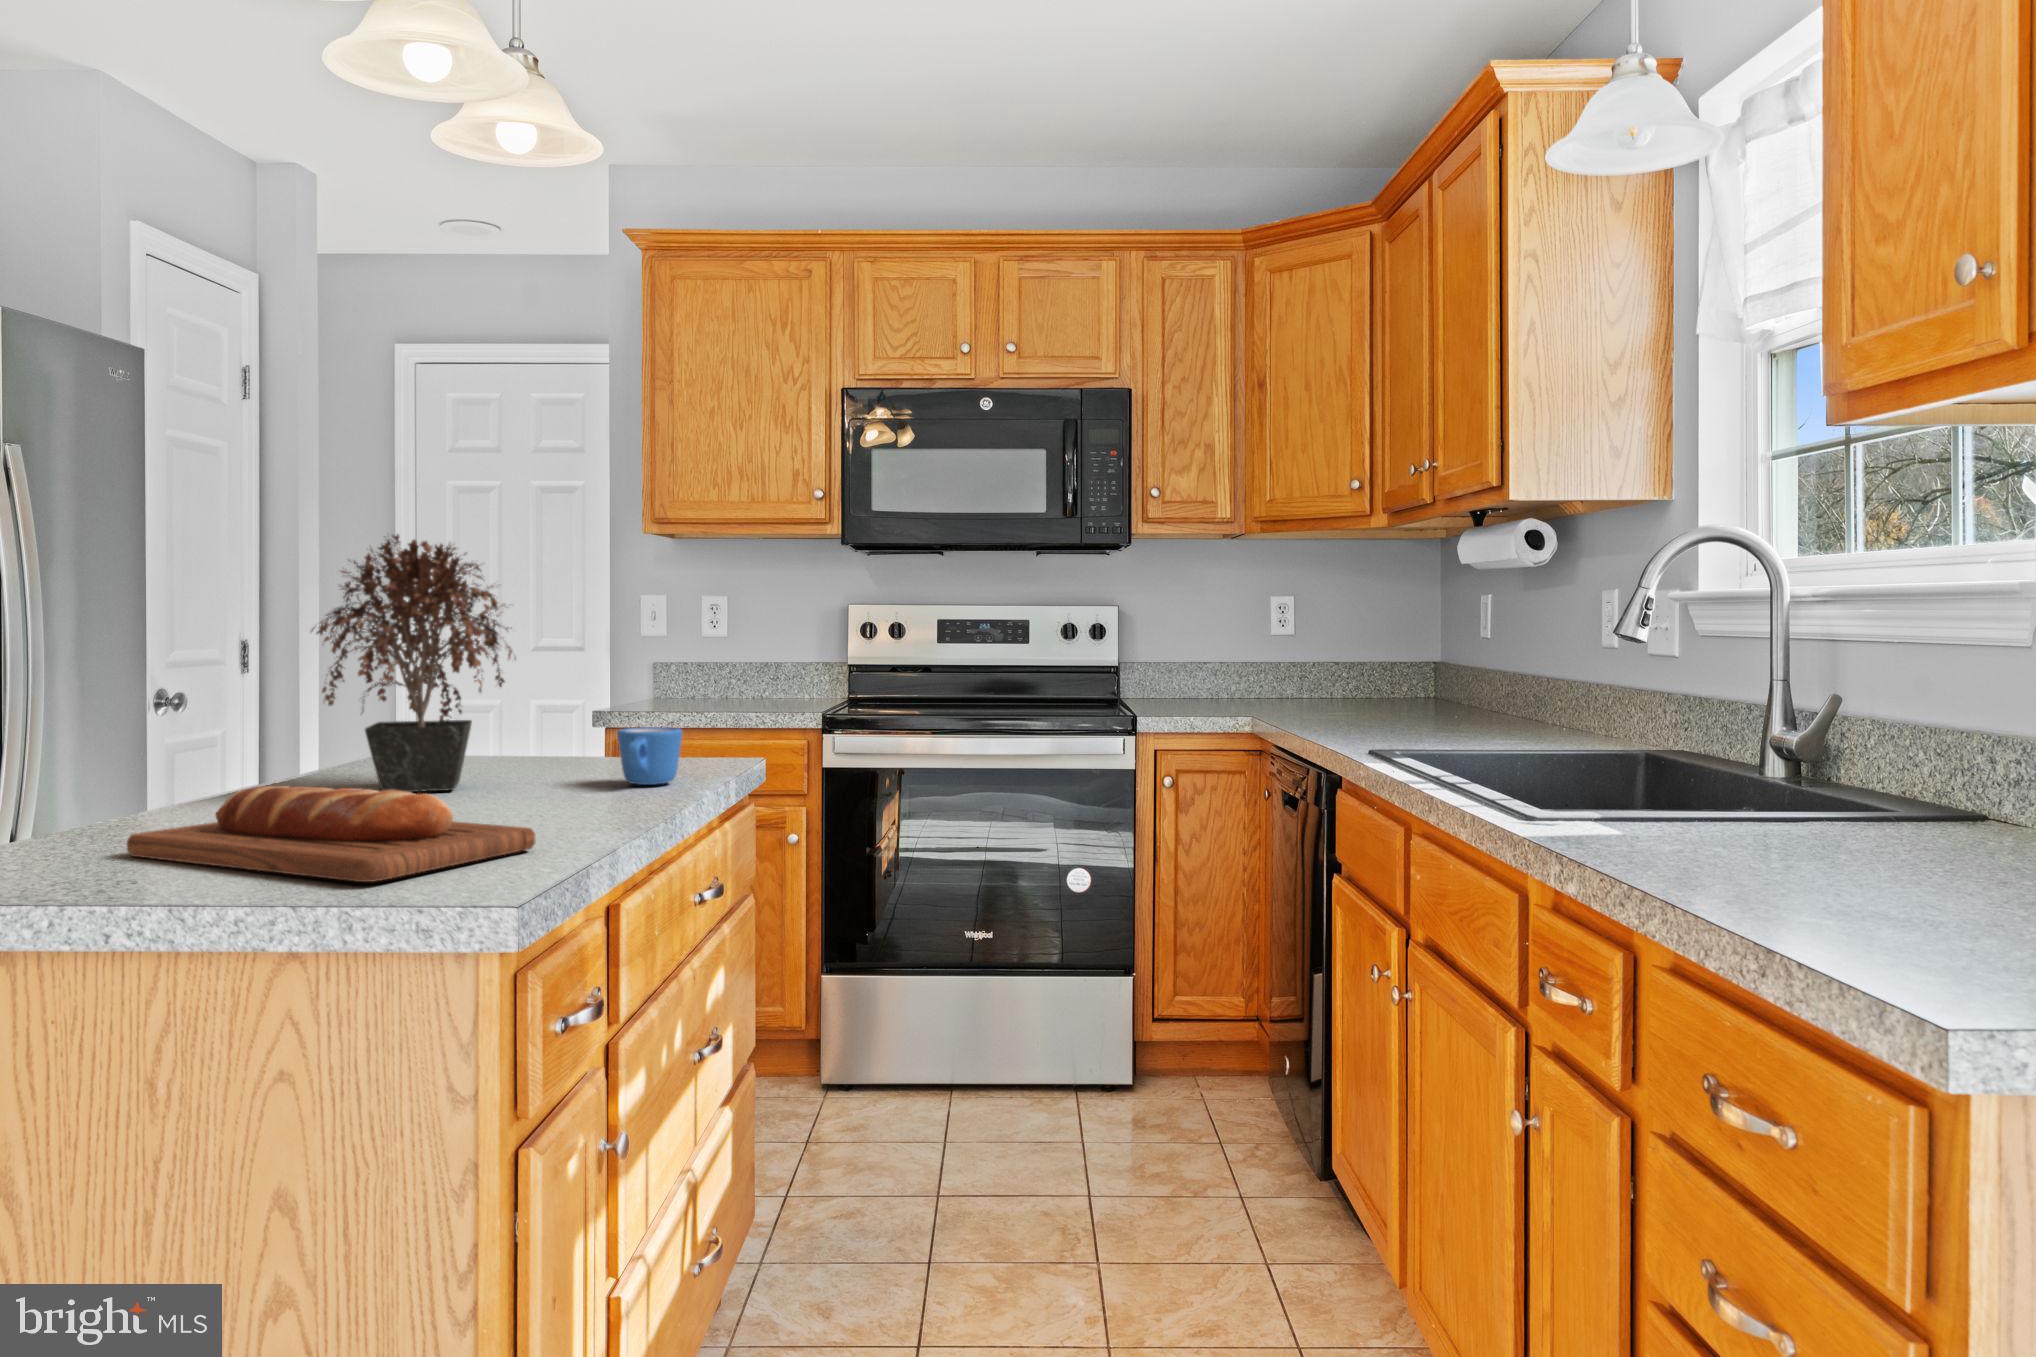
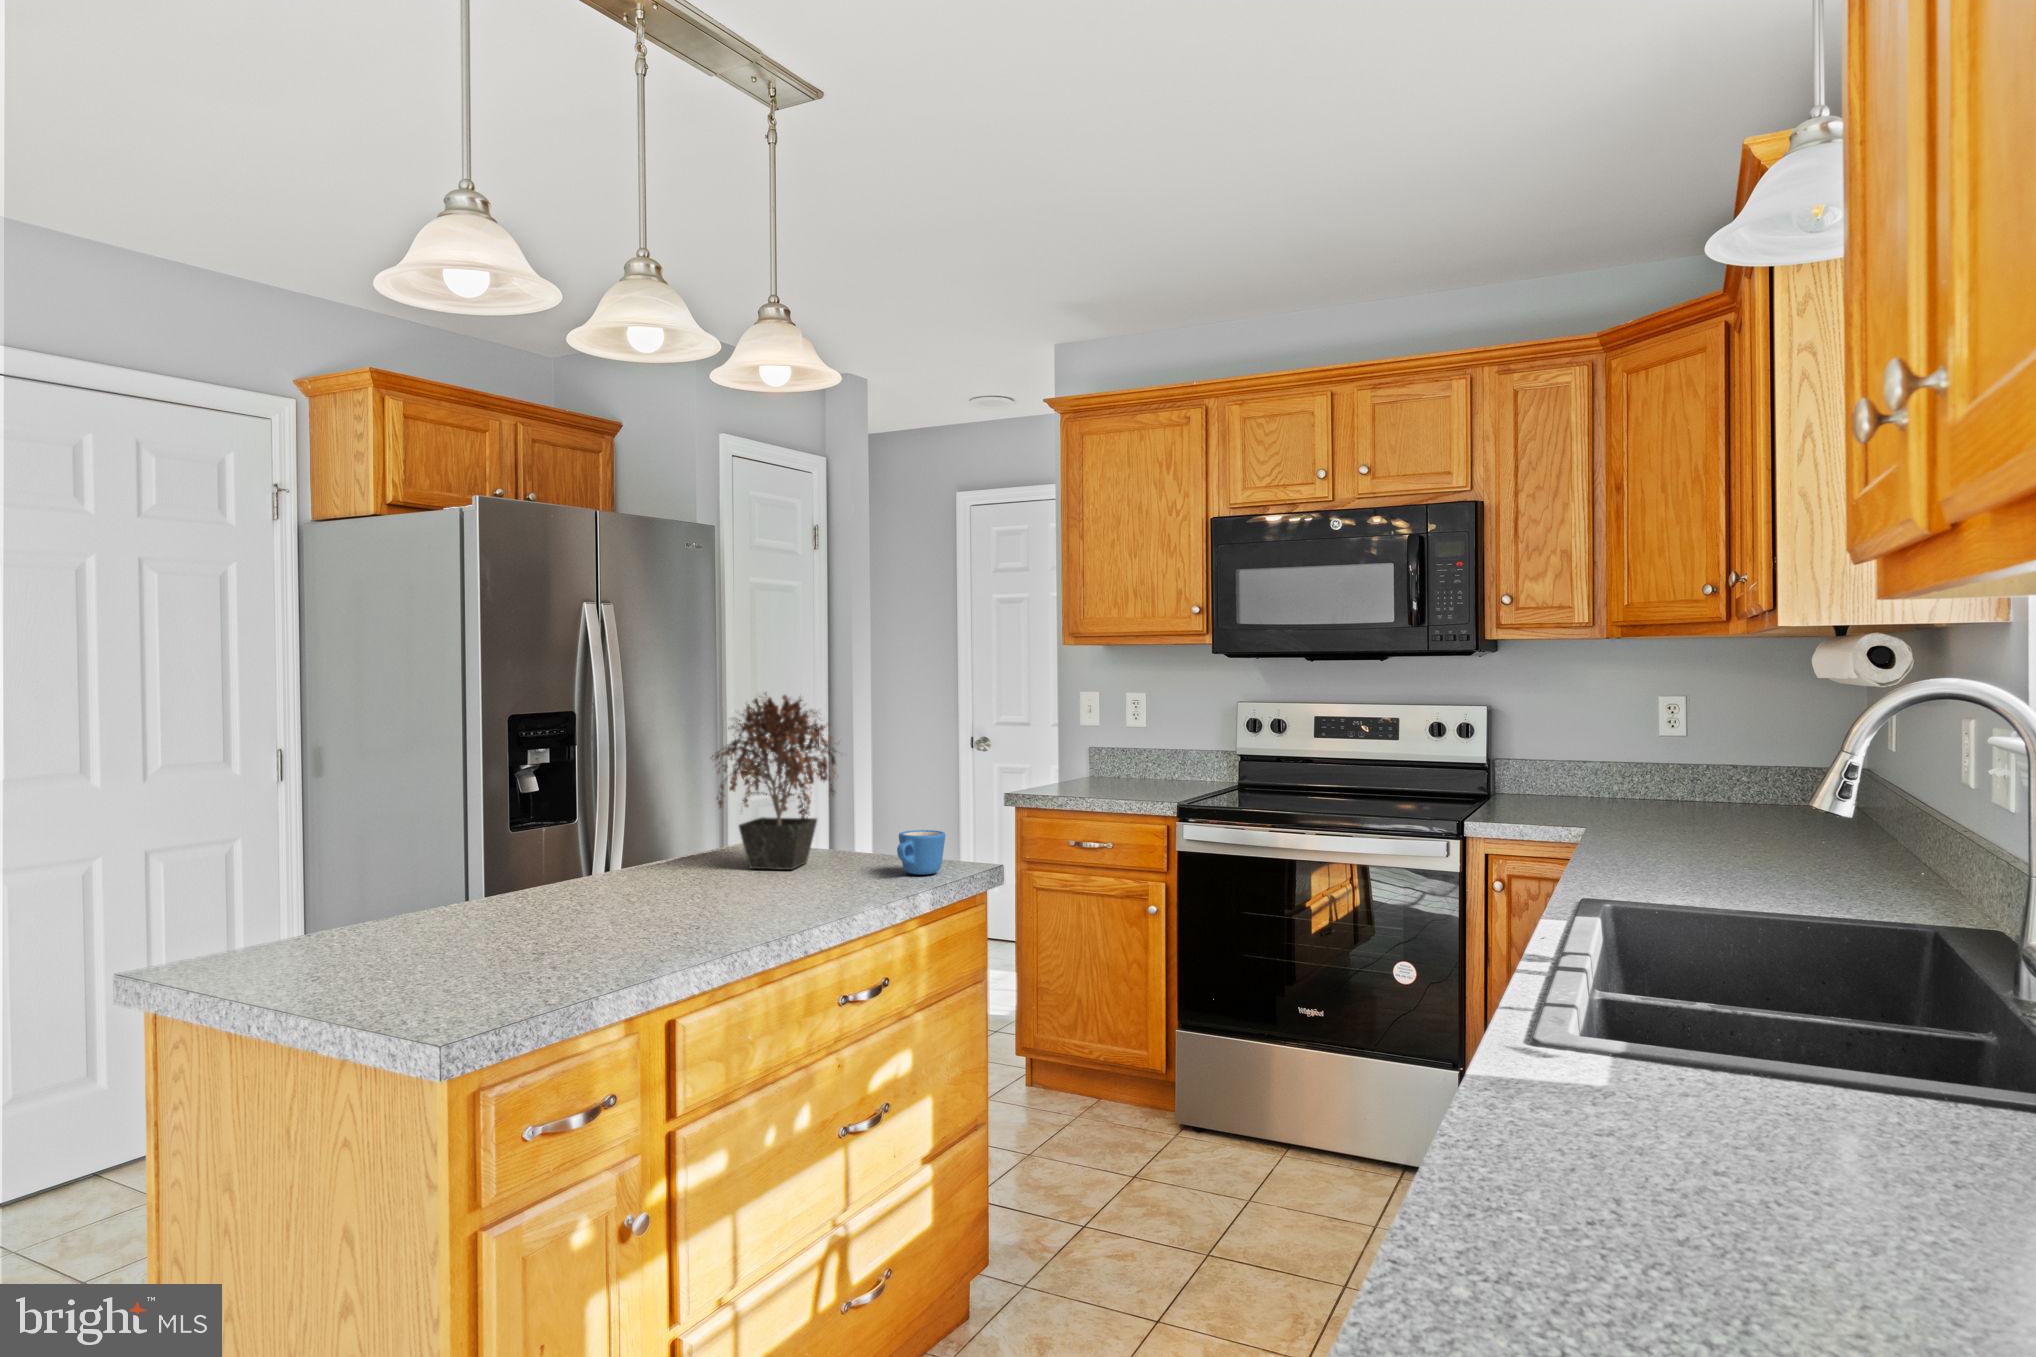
bread loaf: present [127,786,535,882] -> none [562,870,764,942]

